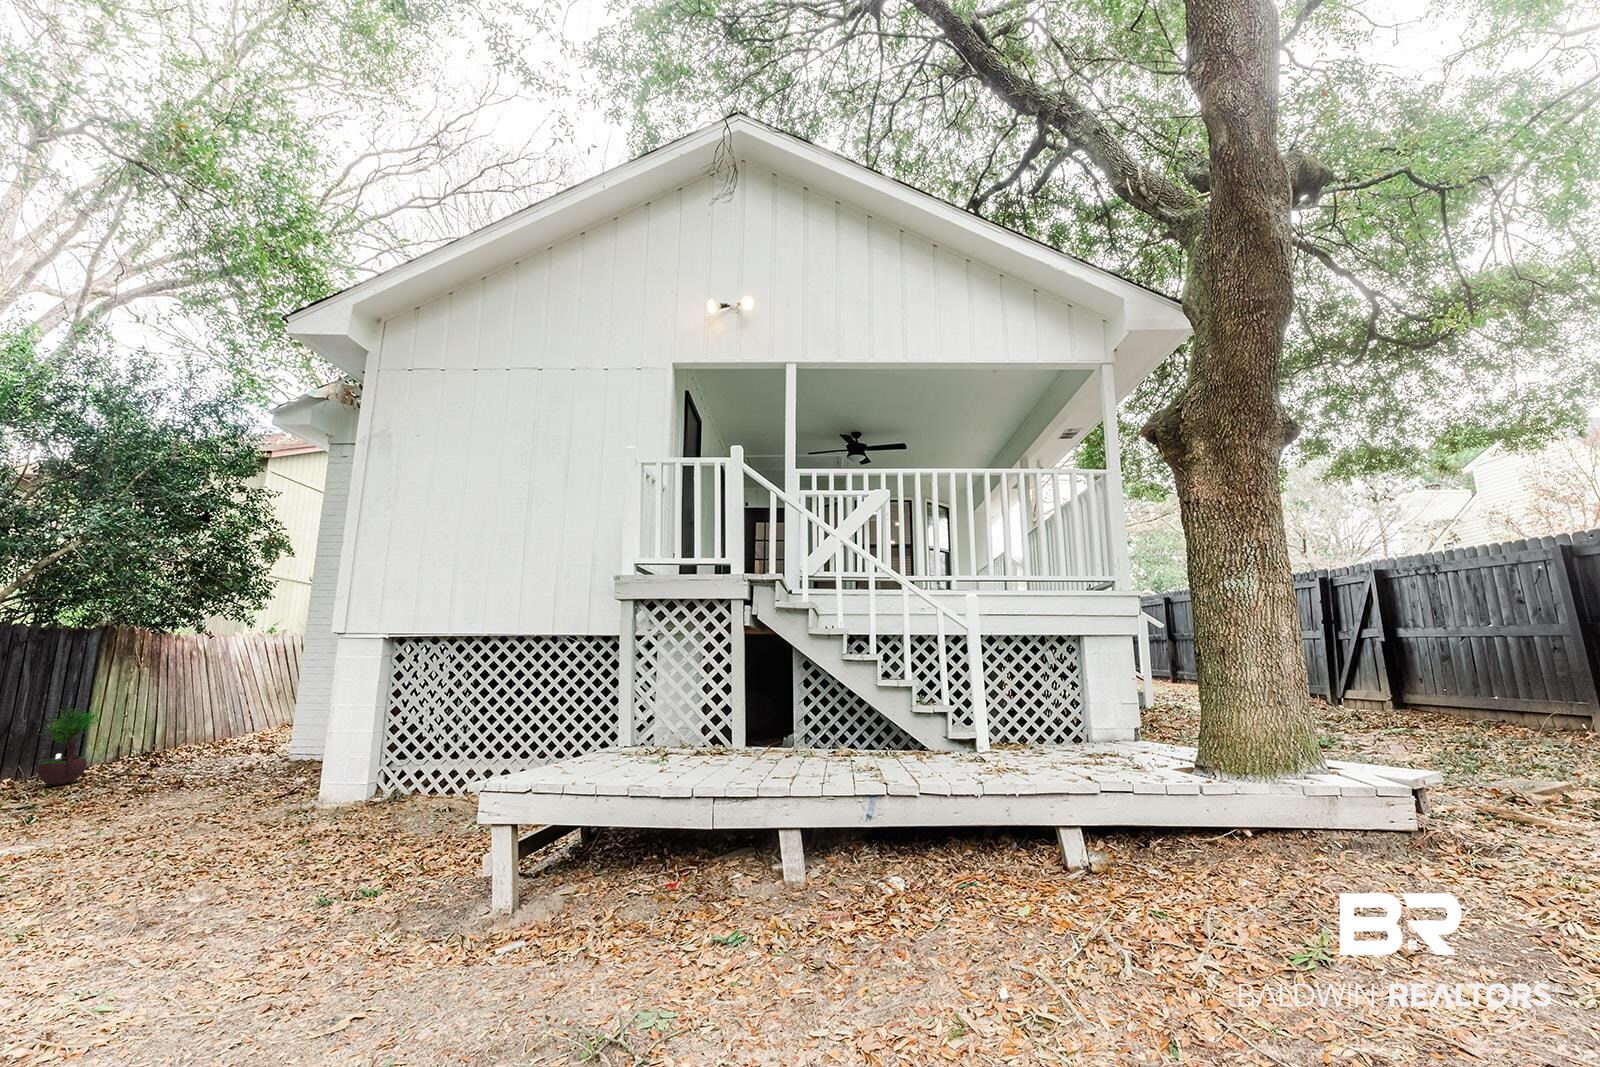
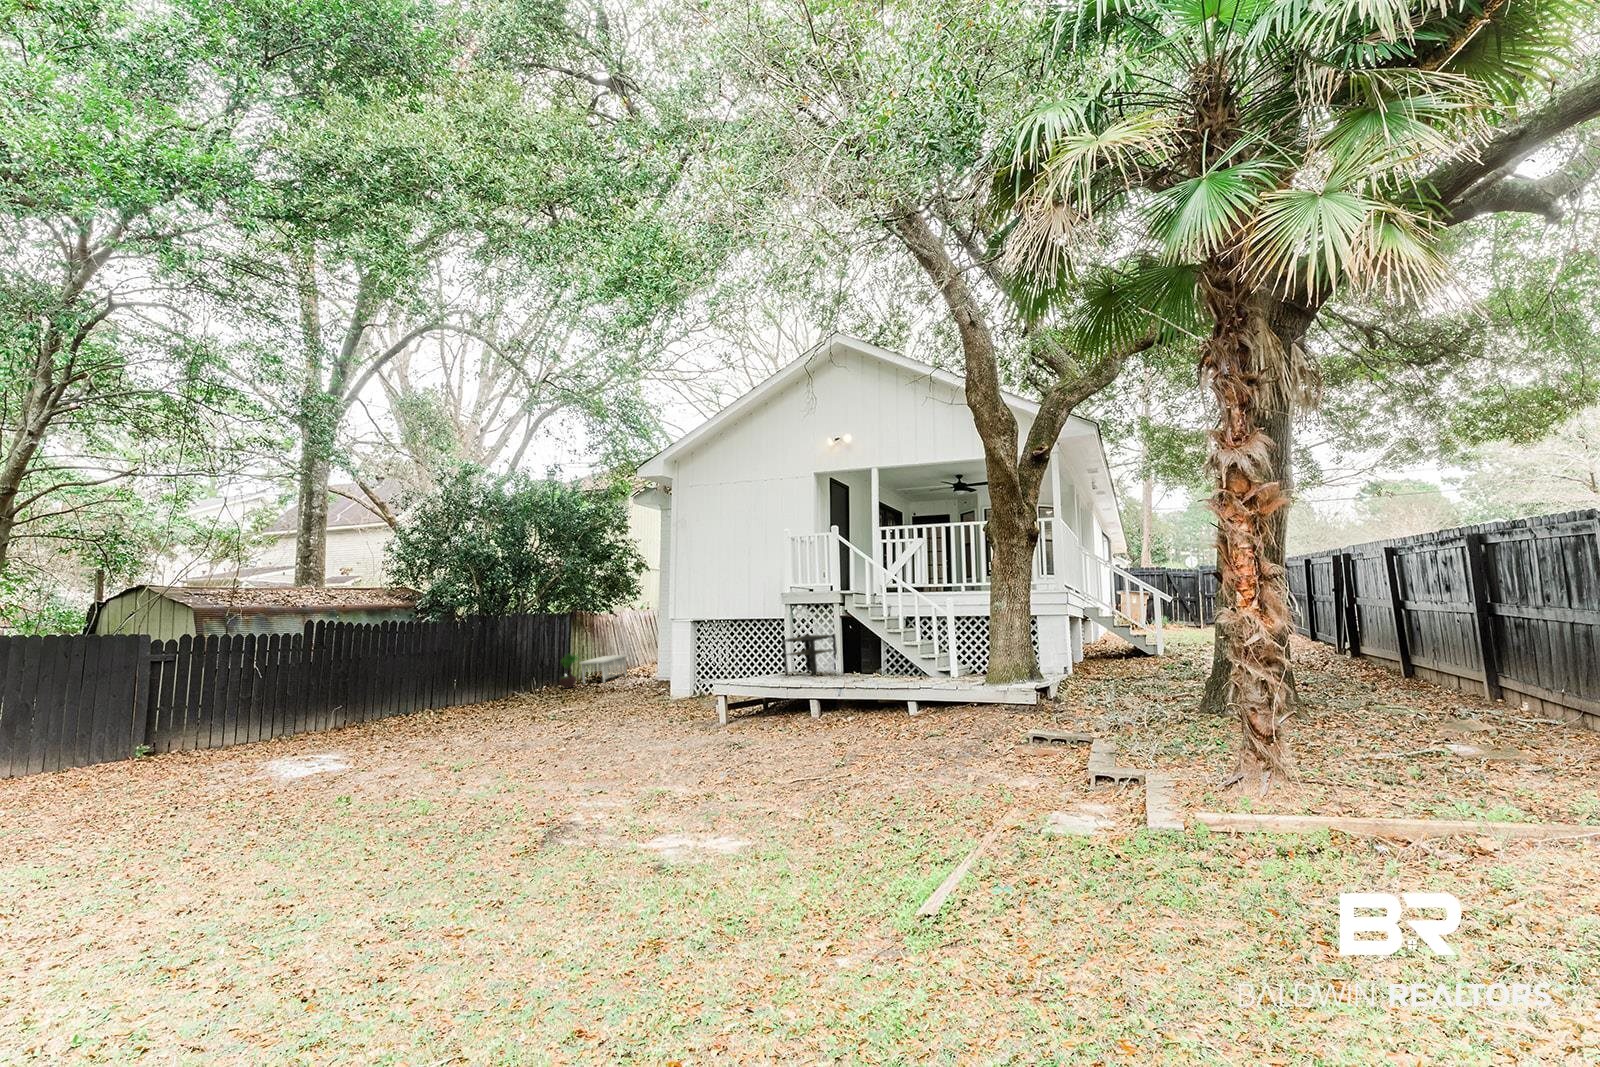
side table: none [612,665,722,758] -> present [782,634,837,676]
storage bench: none [104,710,229,772] -> present [580,655,627,683]

